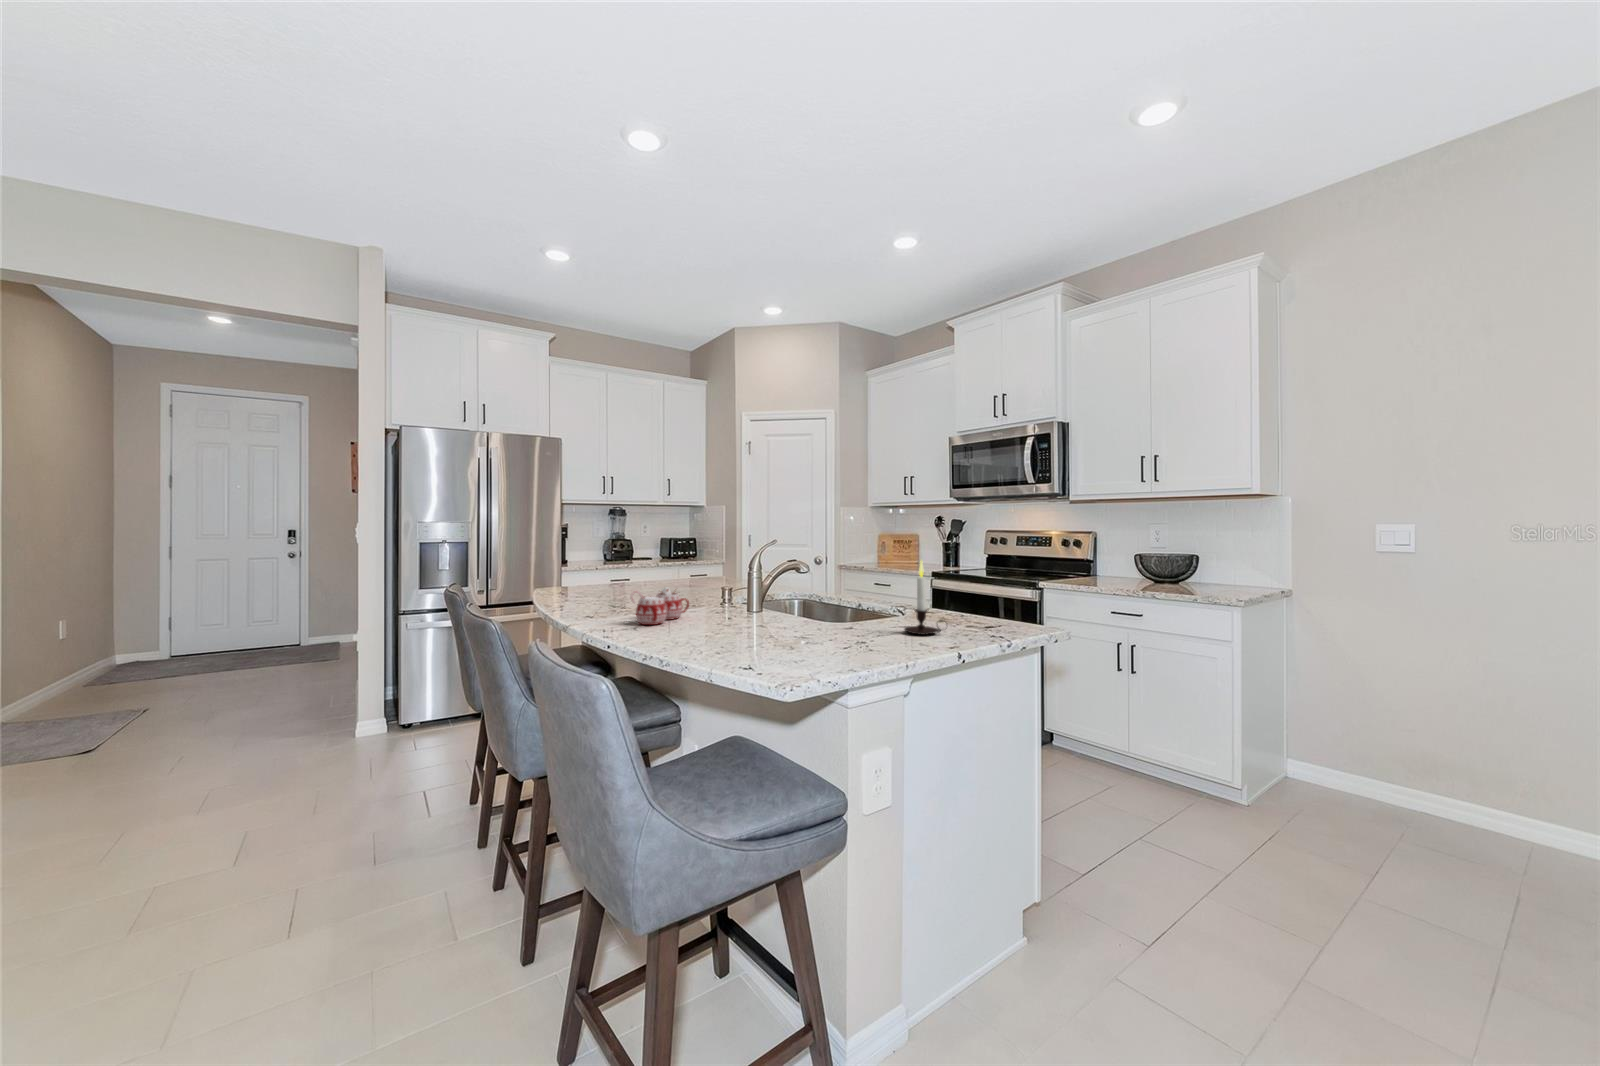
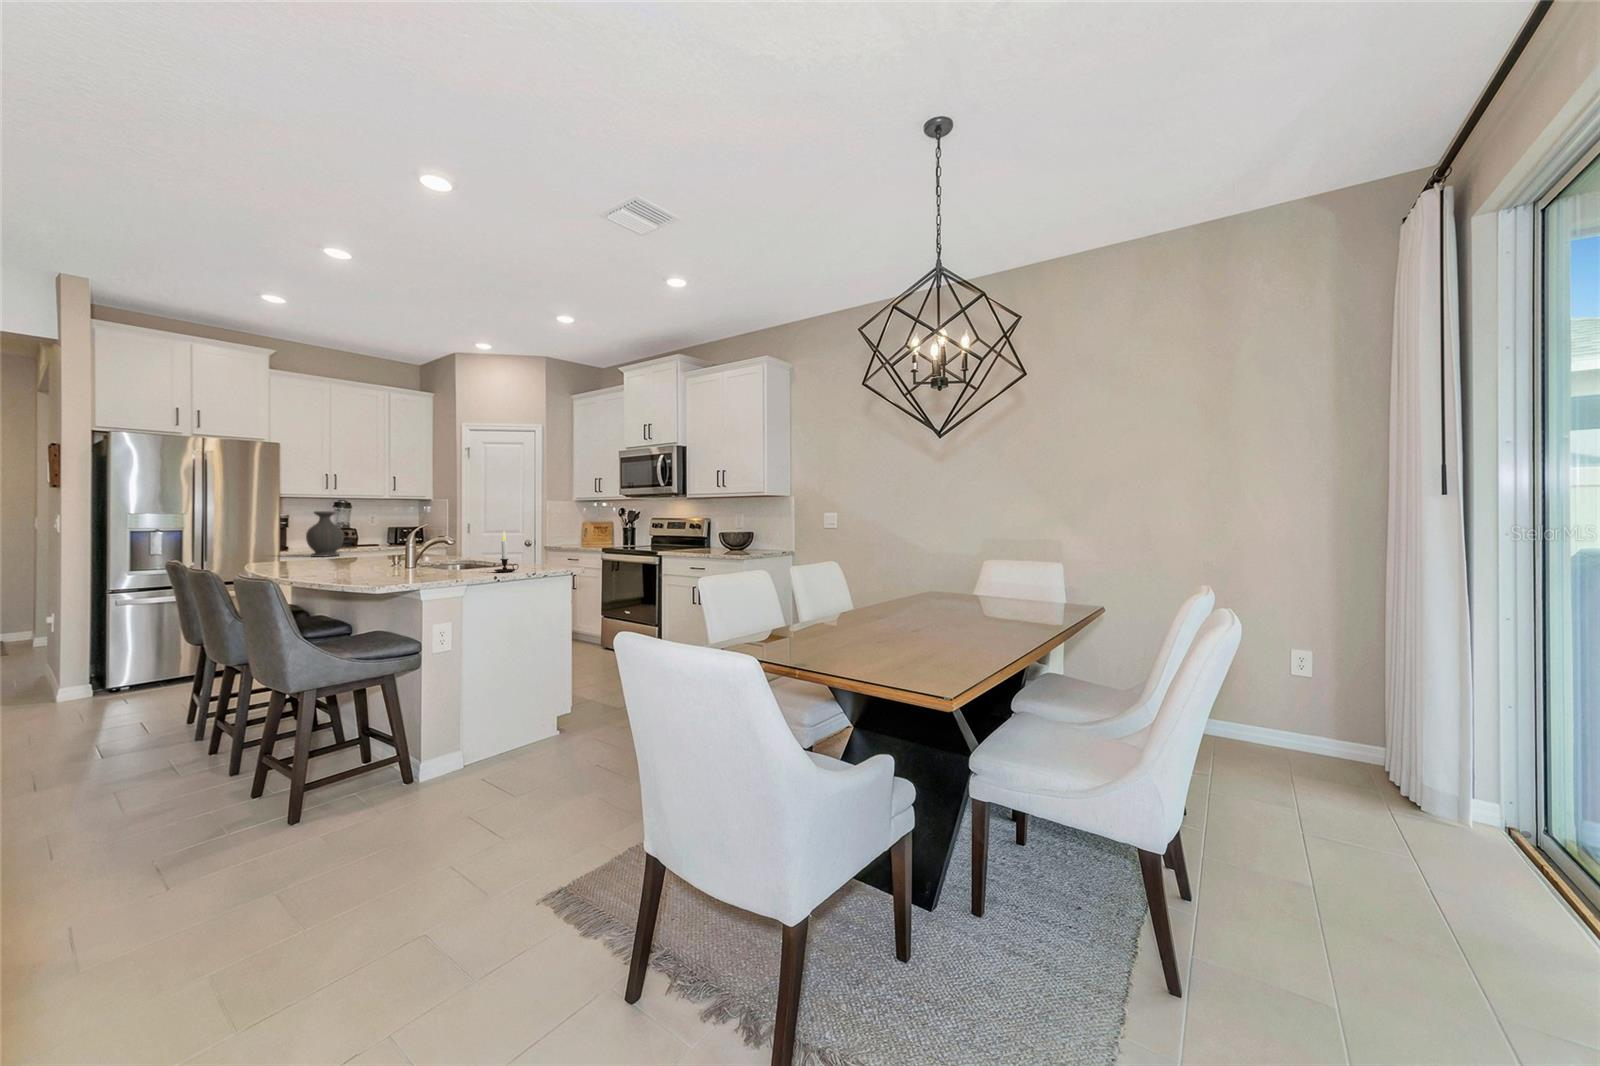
vase: none [592,521,633,579] -> present [306,511,344,557]
mug: present [625,587,689,625] -> none [310,552,363,574]

